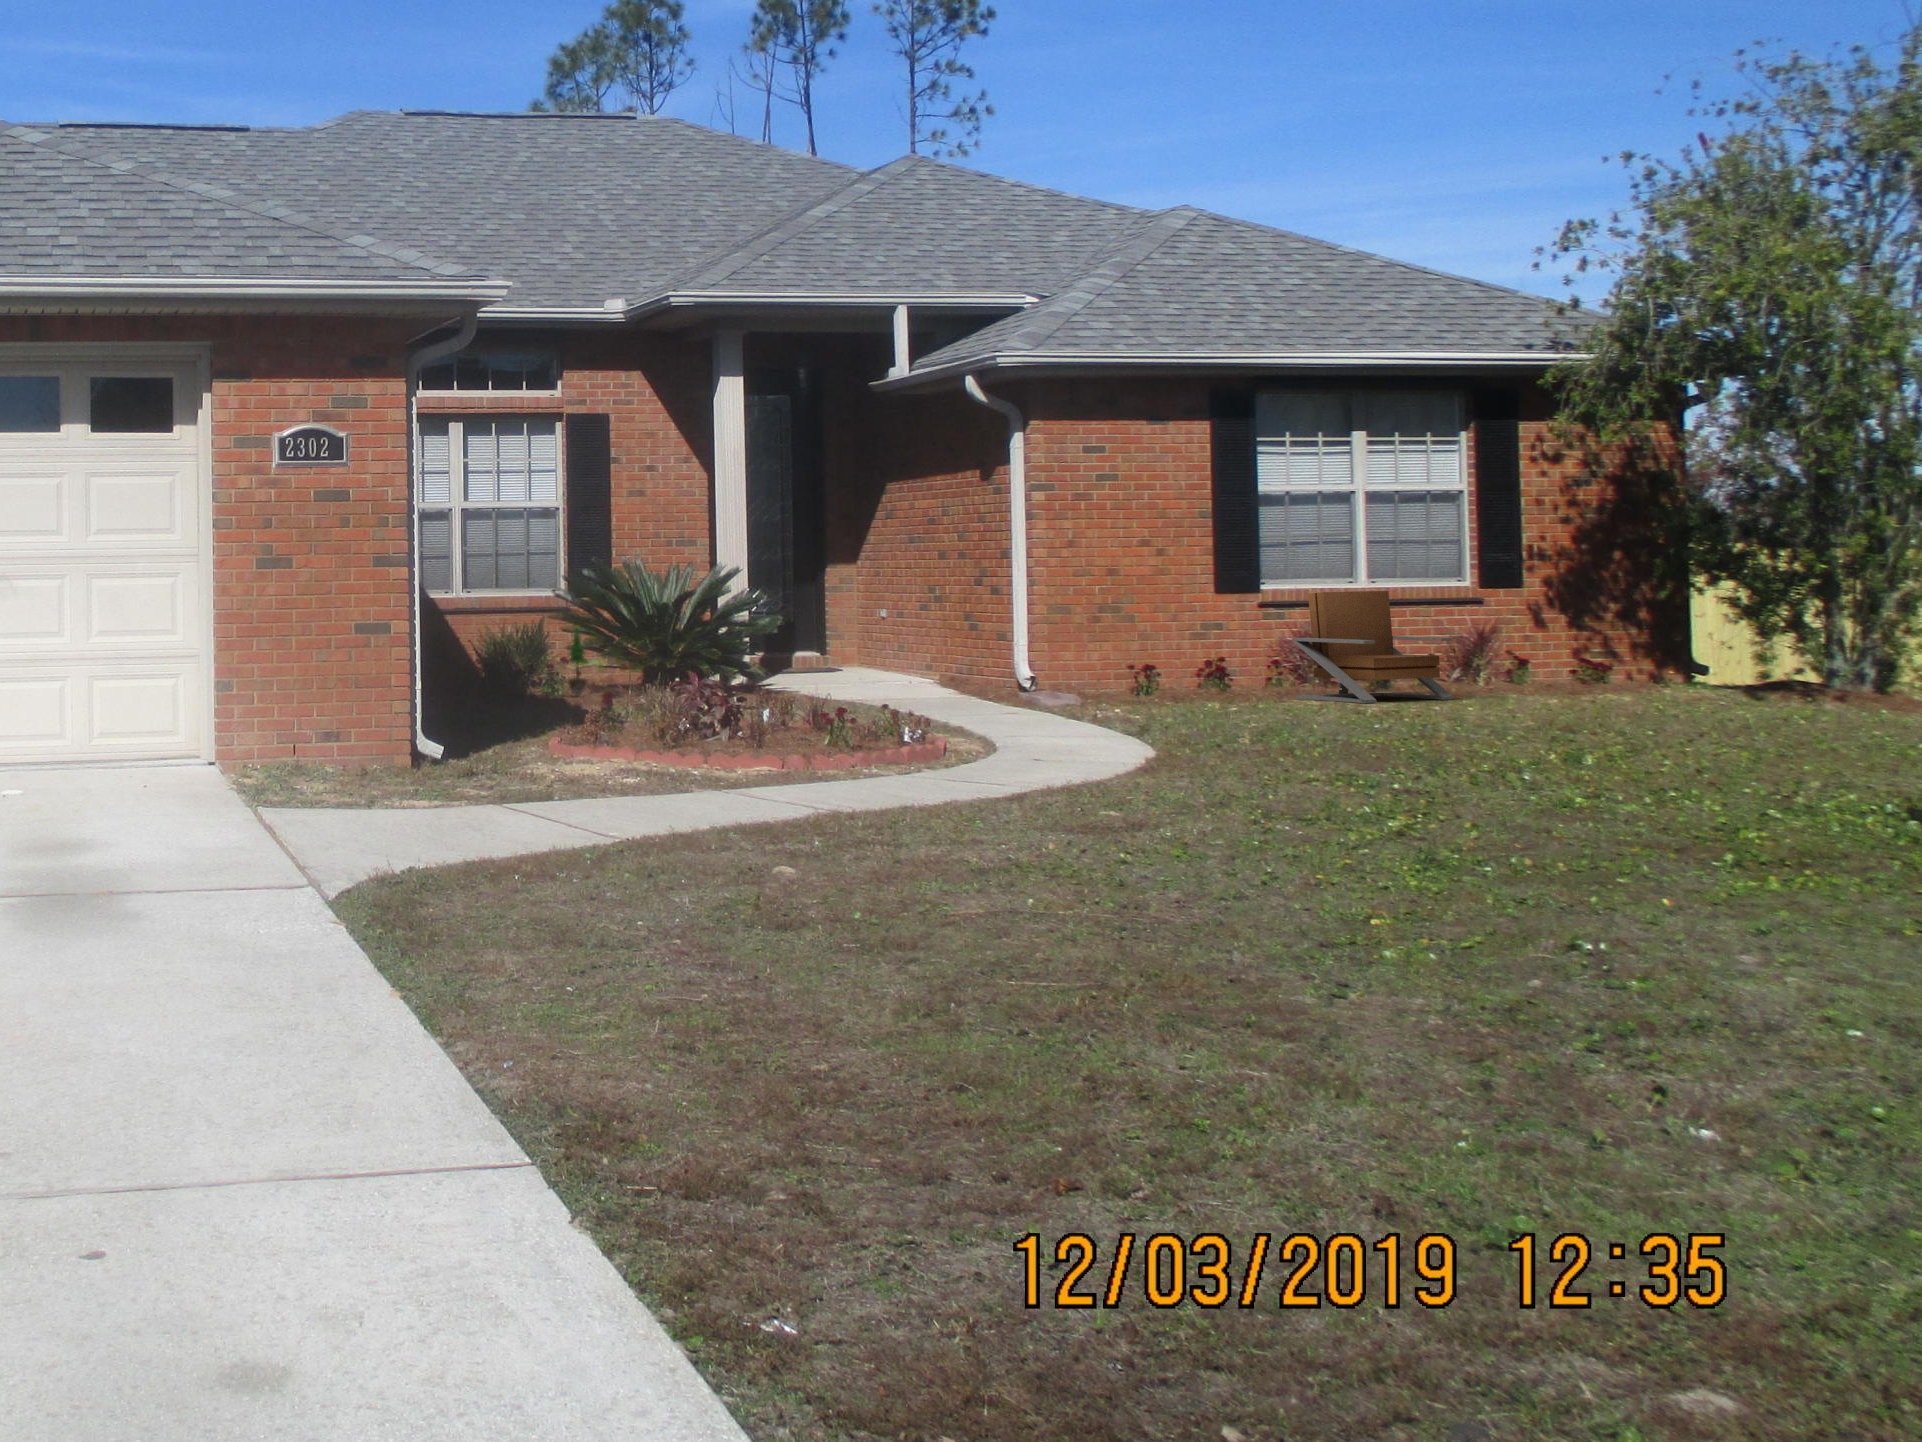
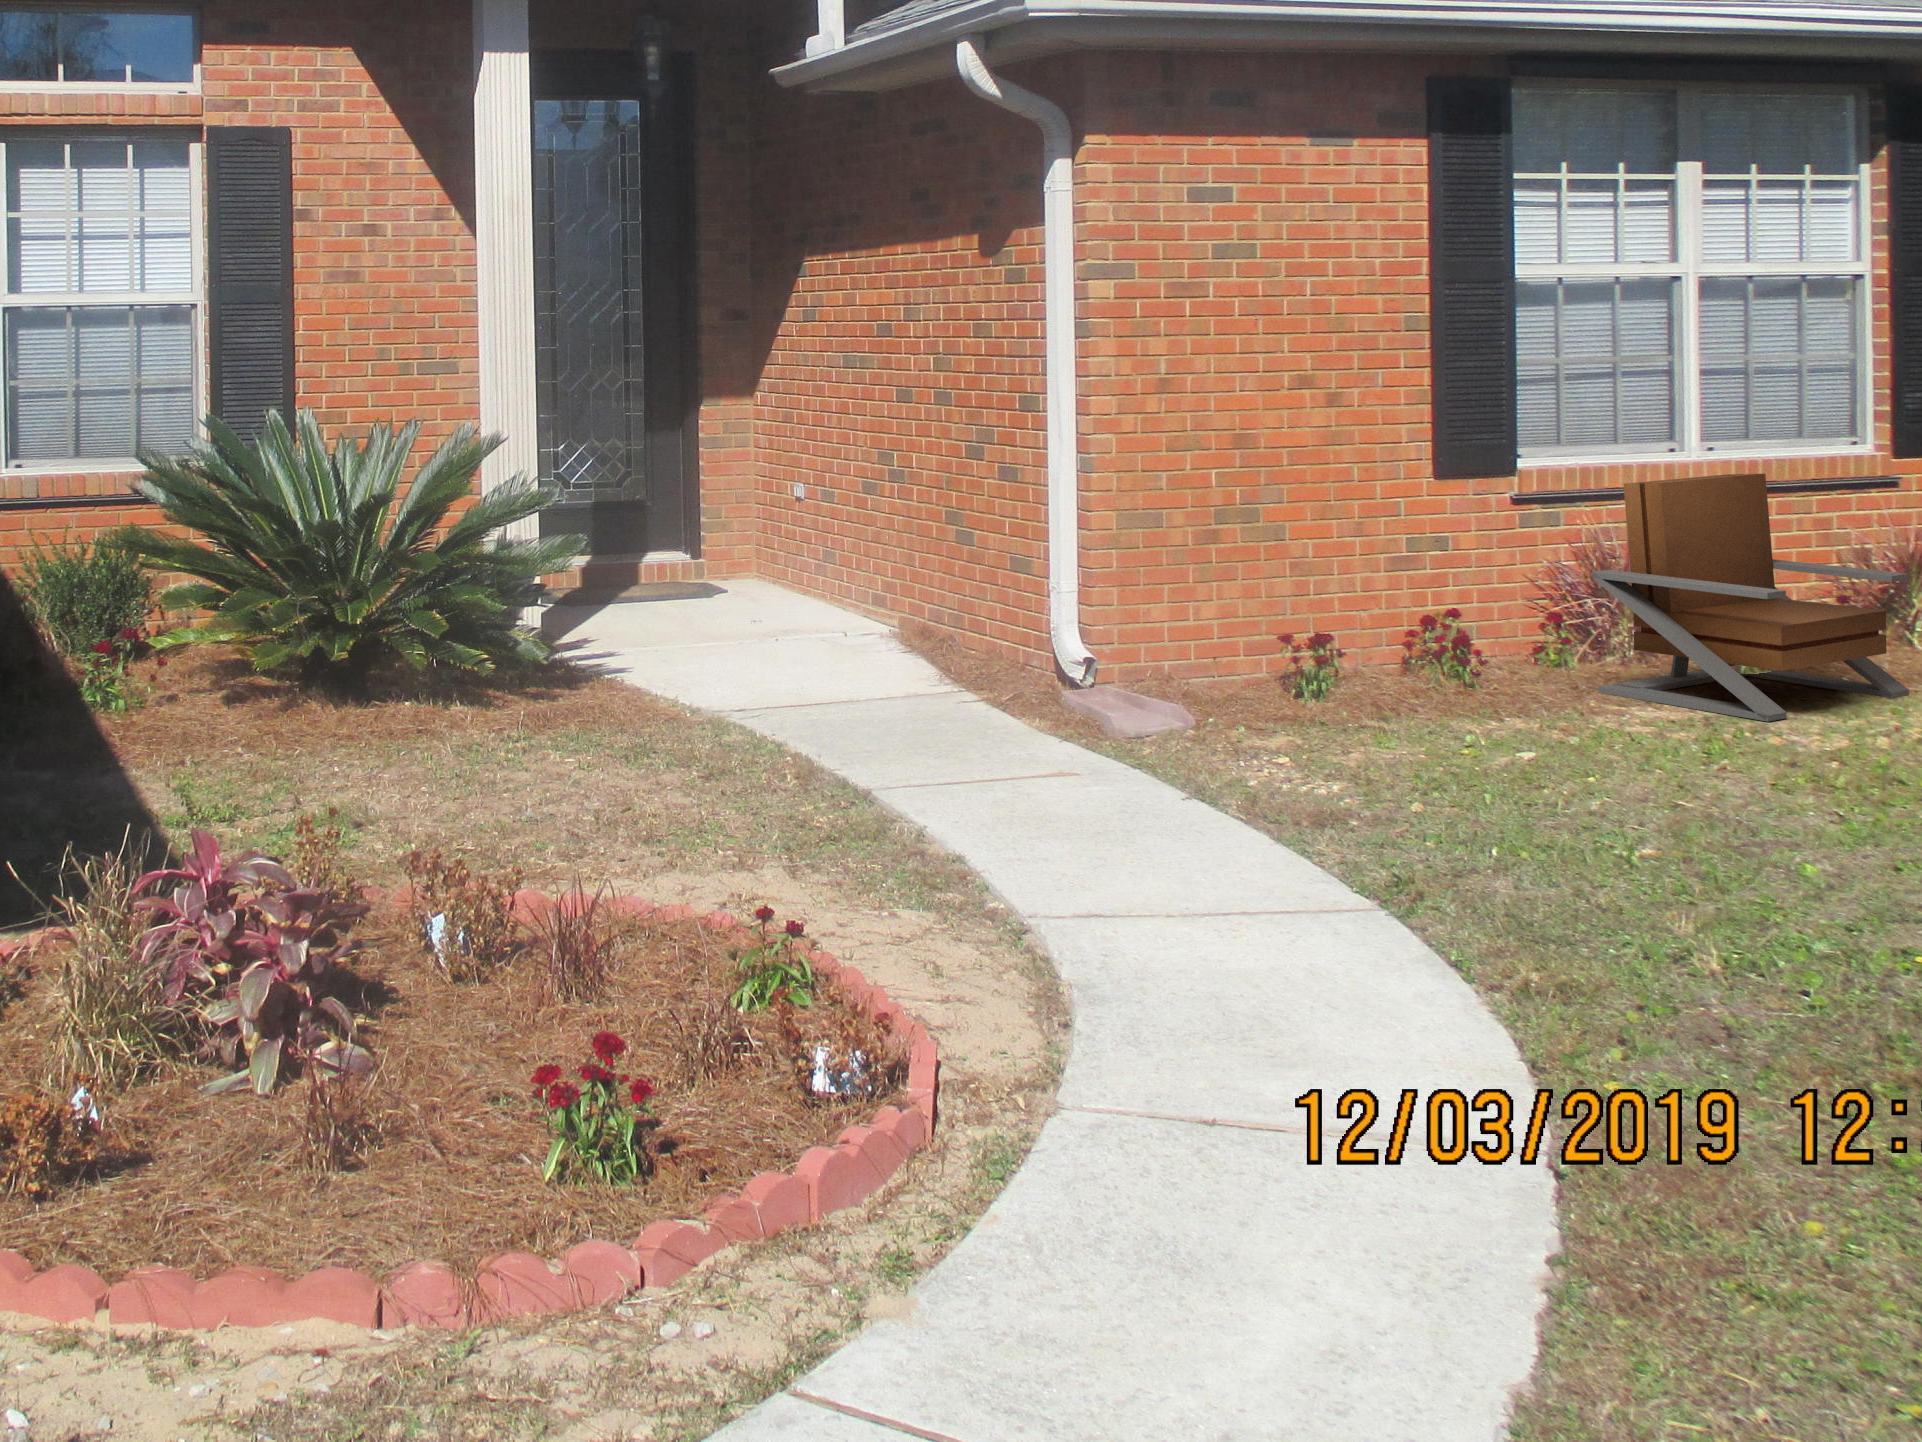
potted tree: present [568,629,588,695] -> none [147,553,199,697]

